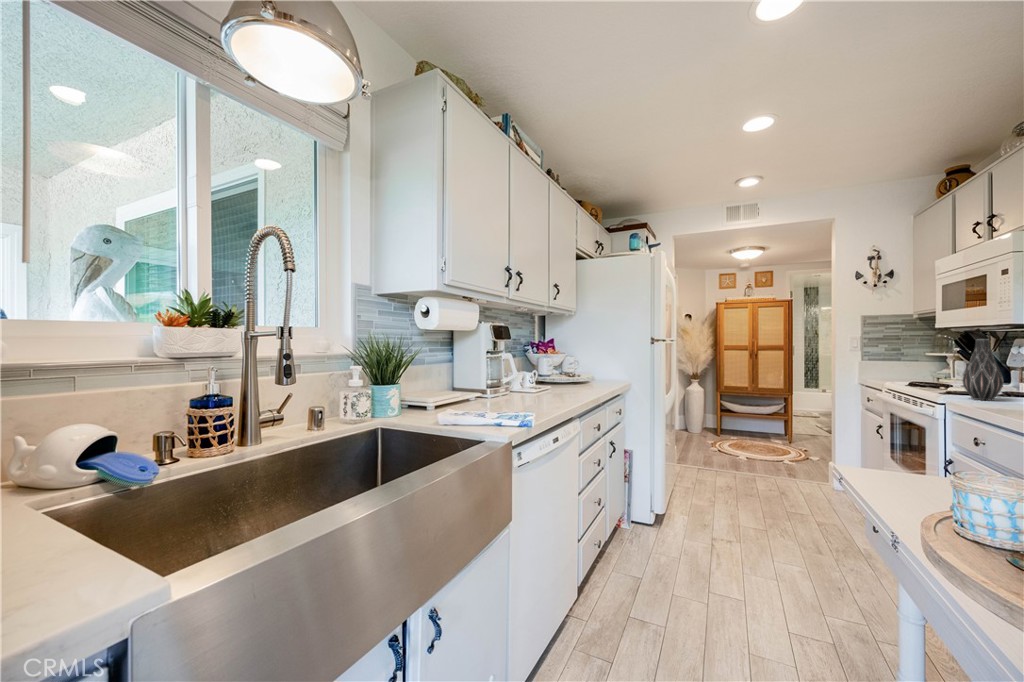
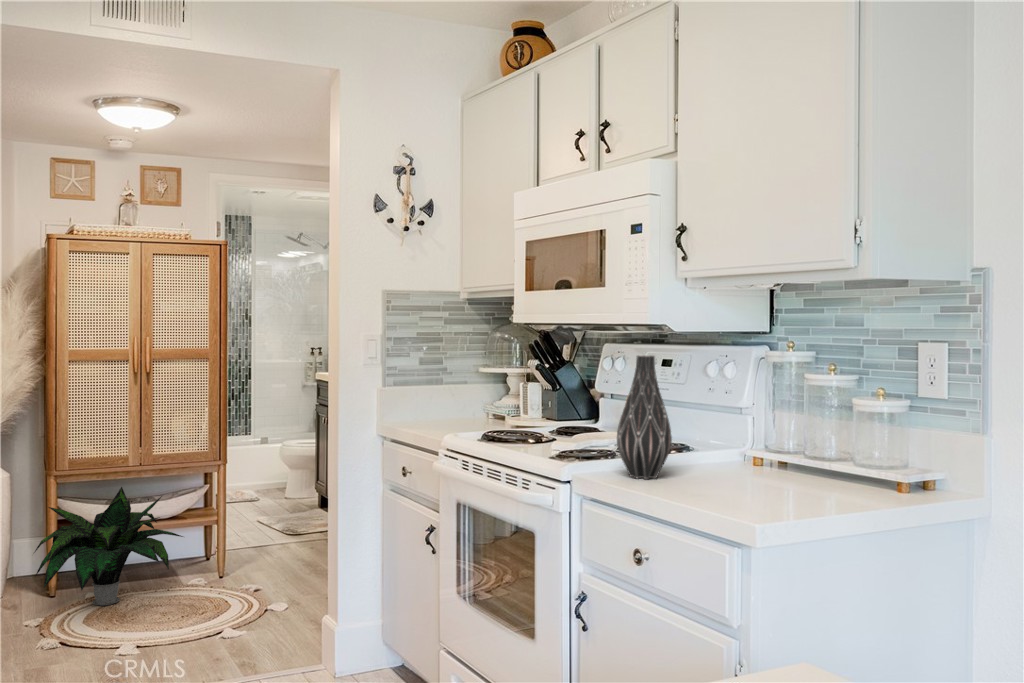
potted plant: none [710,398,773,443] -> present [34,487,183,606]

